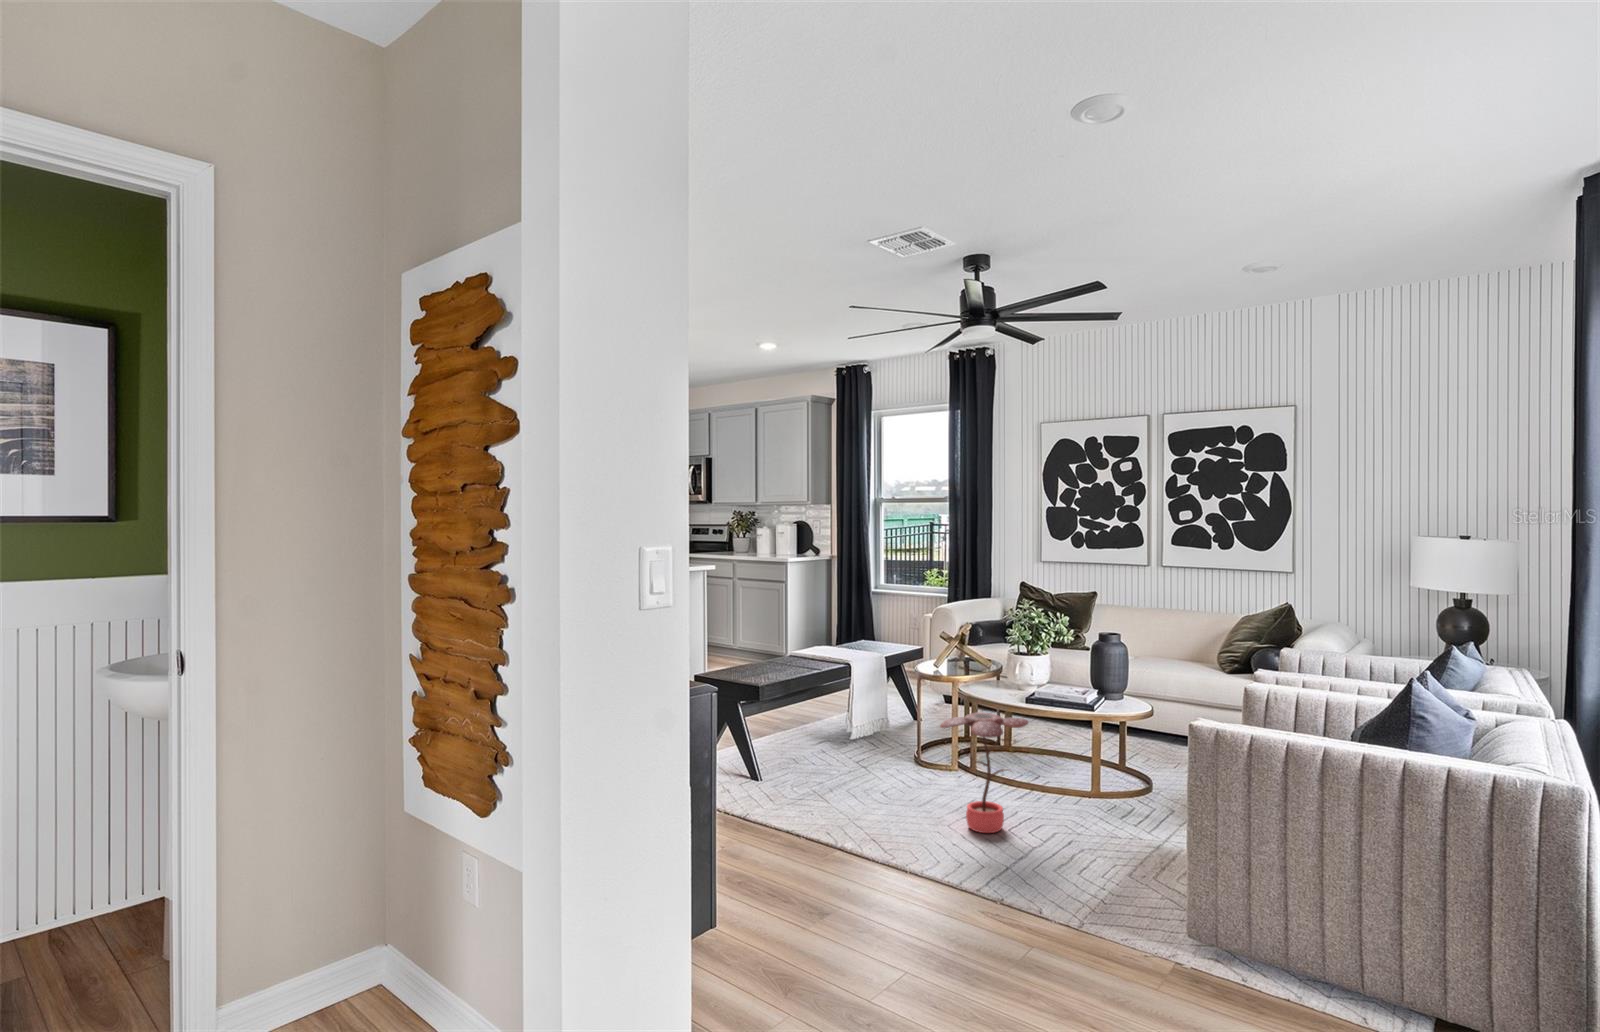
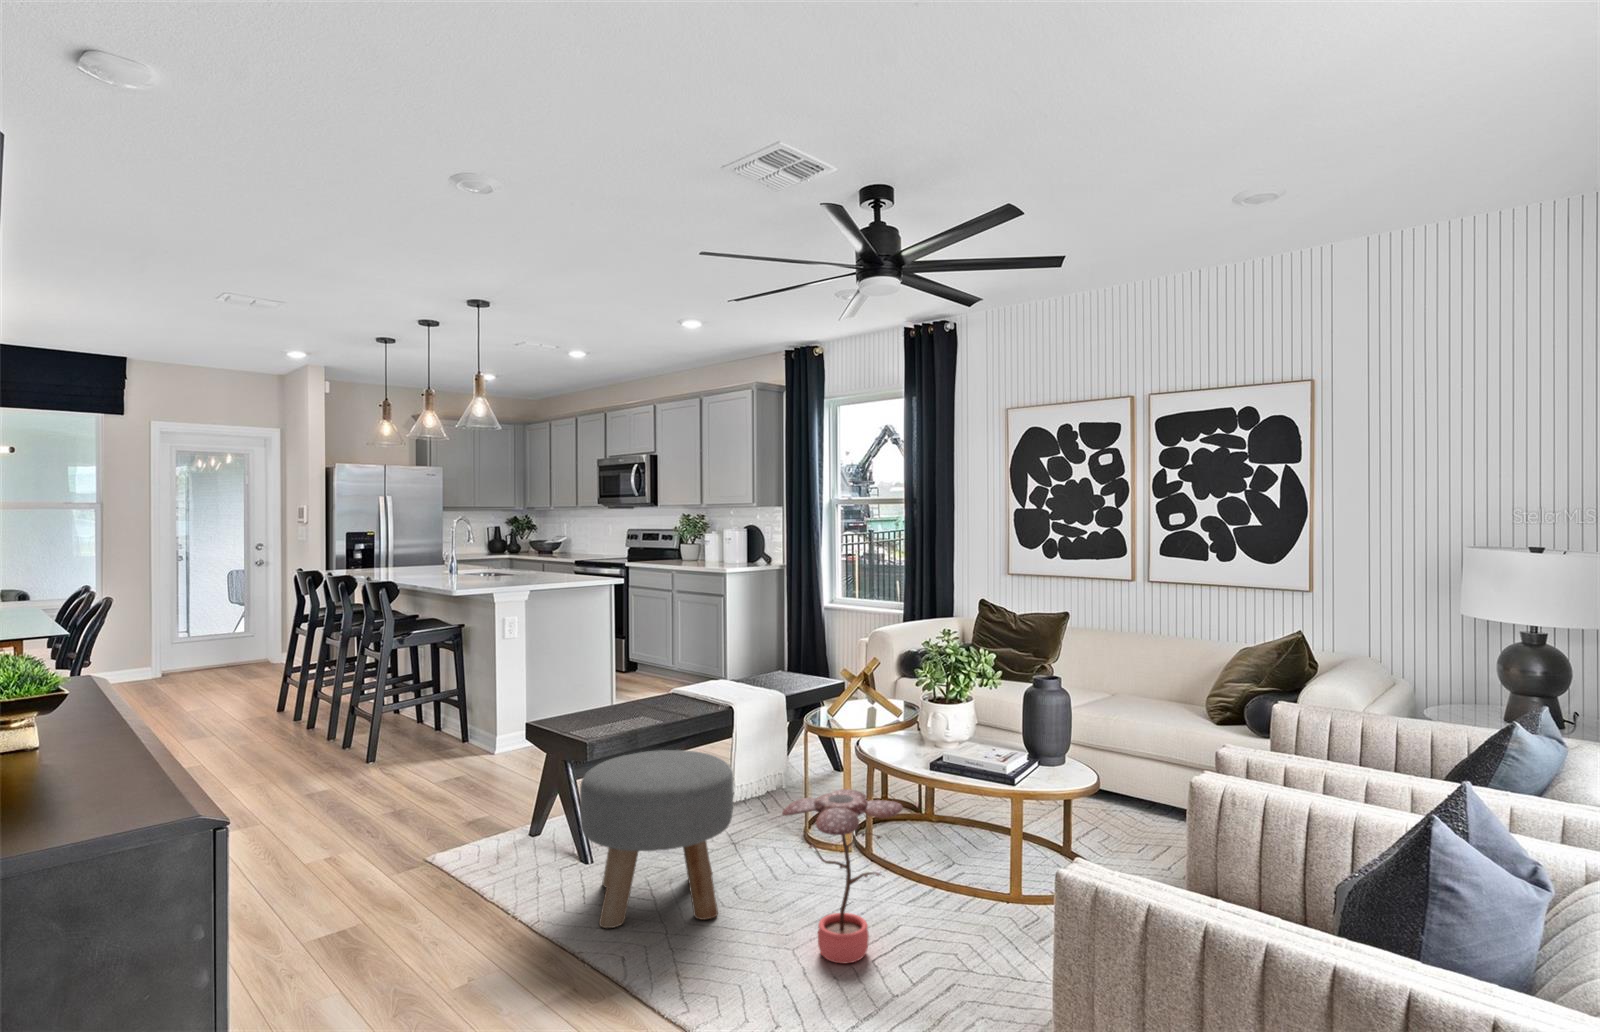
ottoman: none [771,692,885,818] -> present [580,750,733,928]

